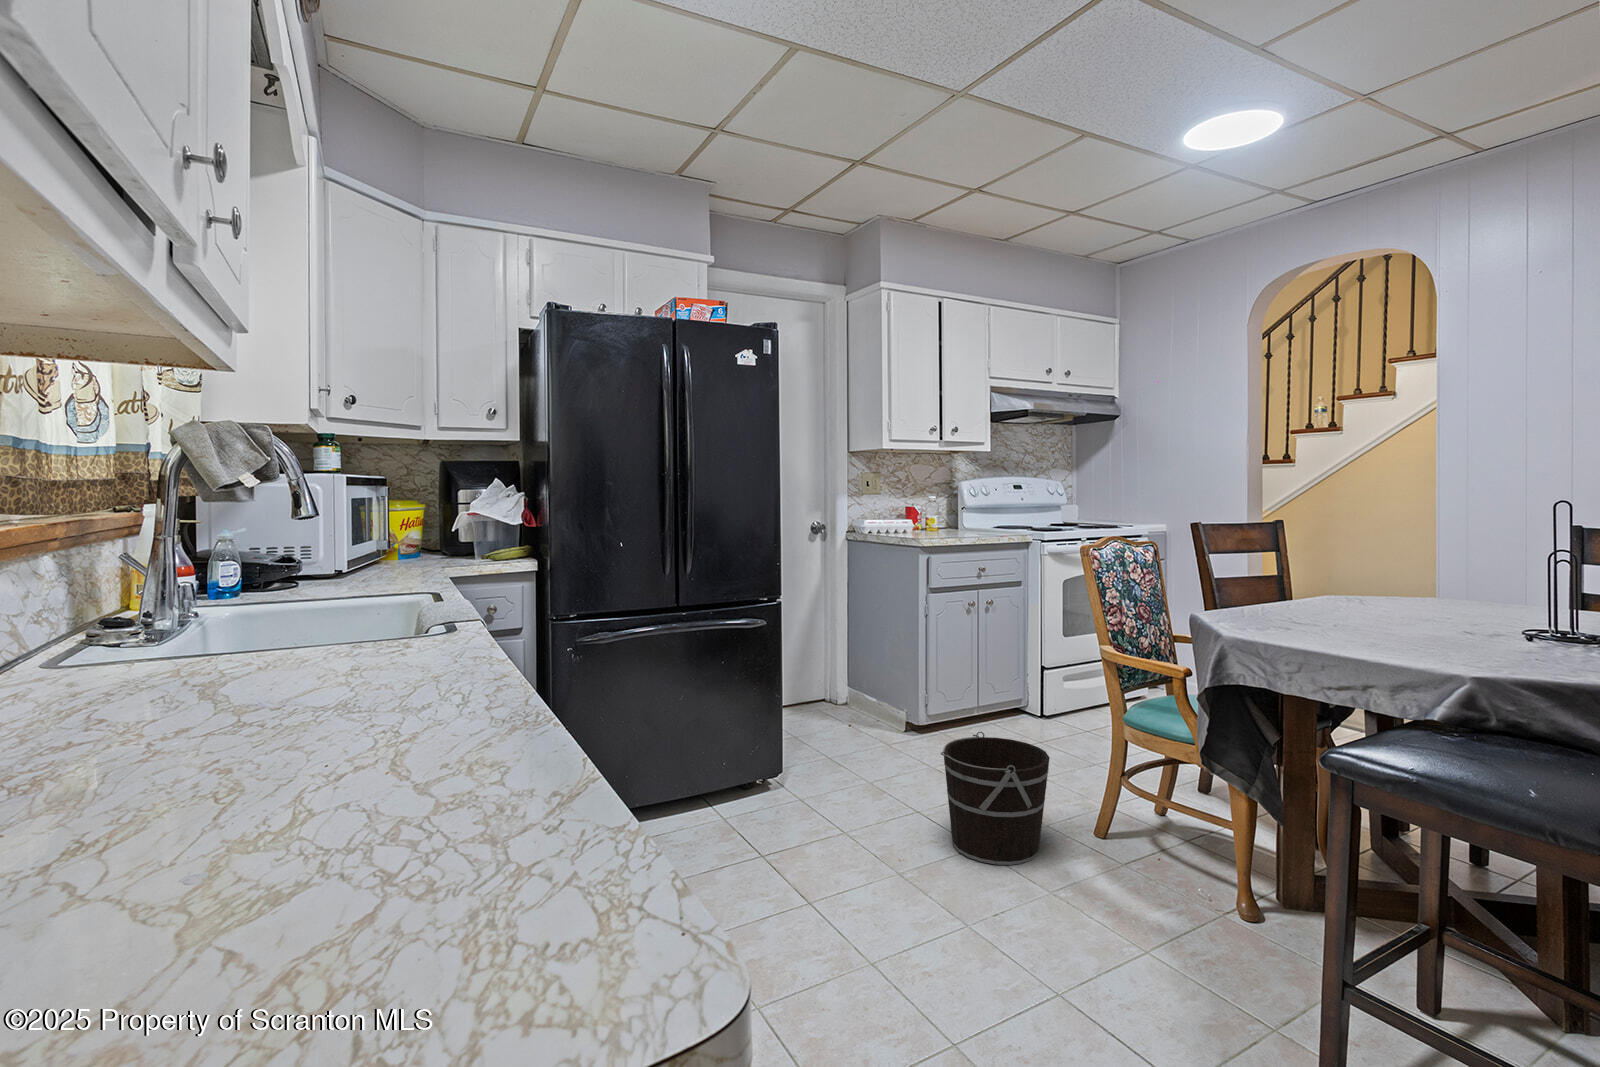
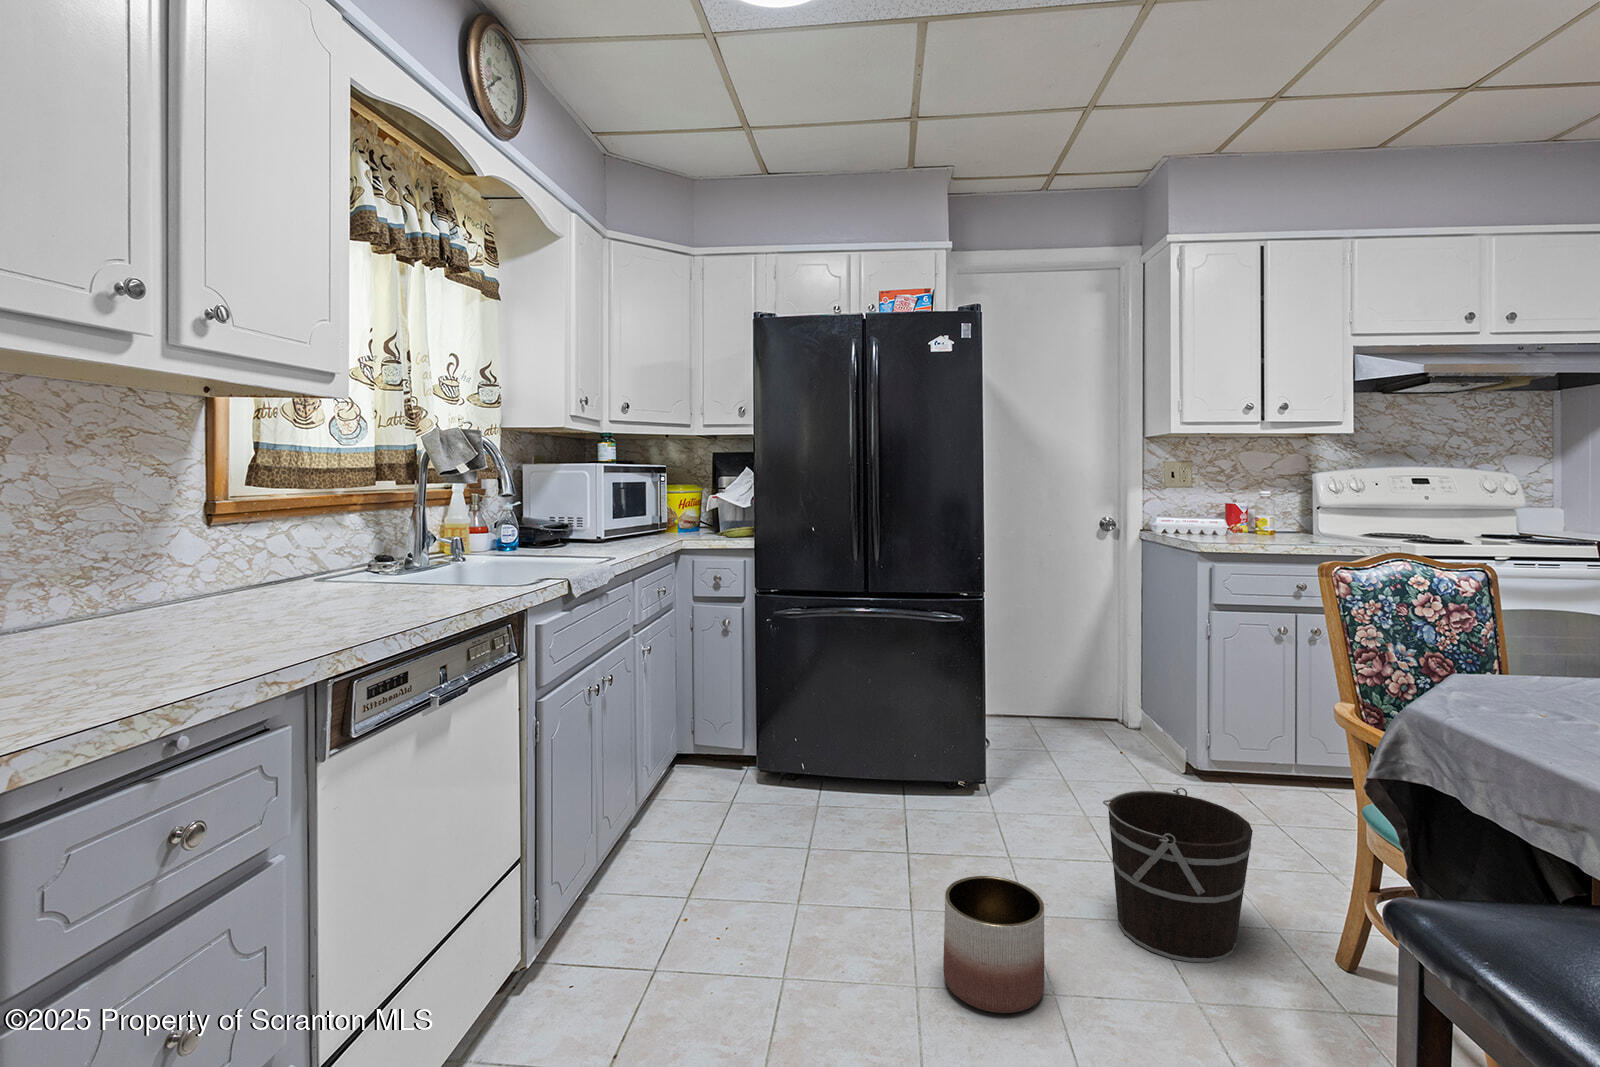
planter: none [874,834,960,949] -> present [943,876,1044,1013]

